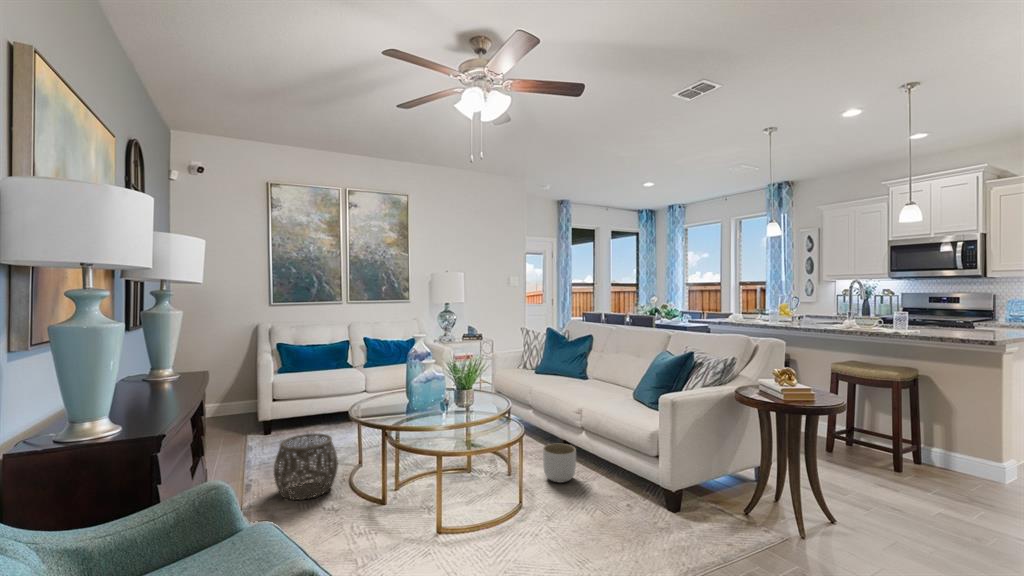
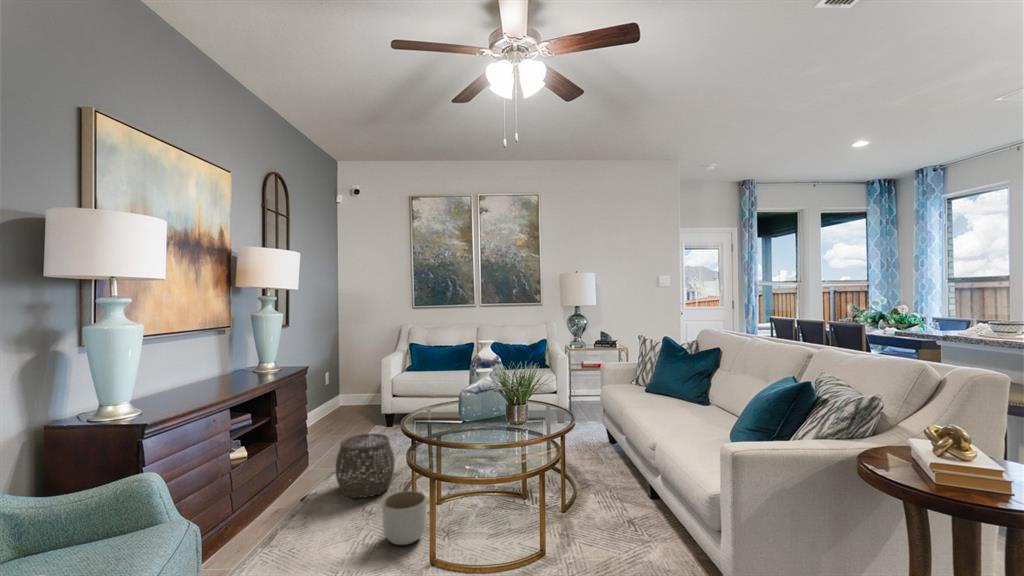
planter: present [543,444,576,483] -> present [382,491,426,545]

